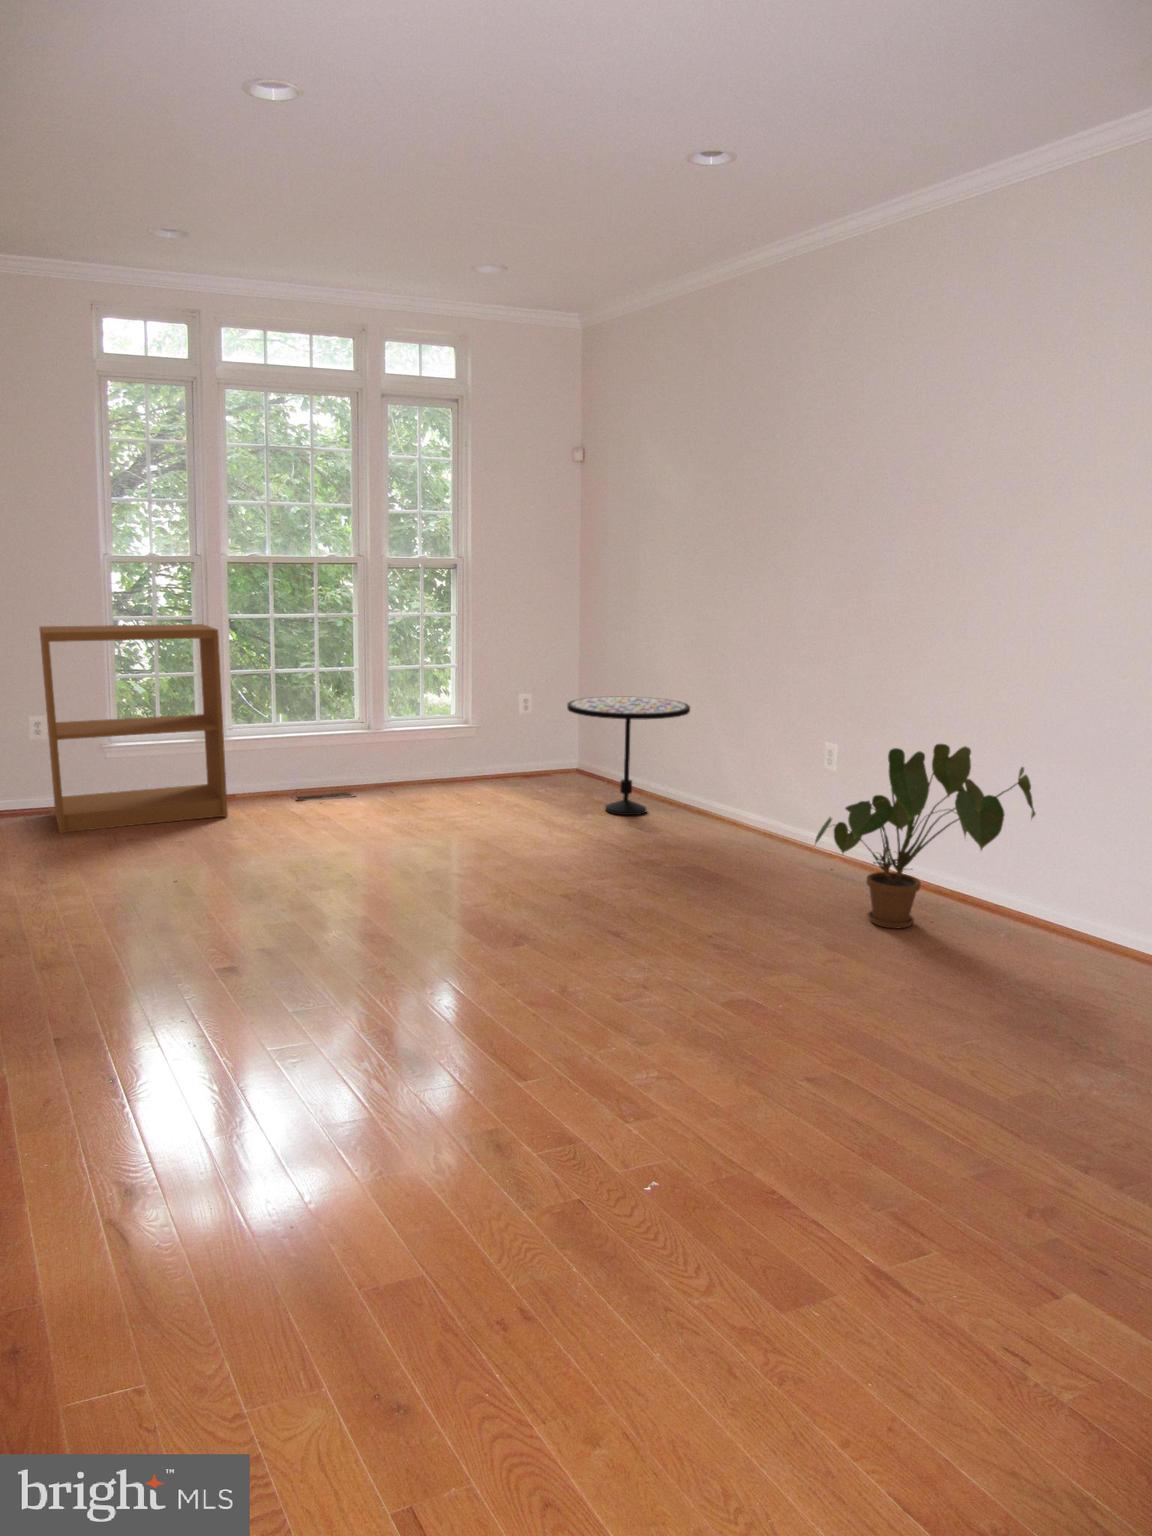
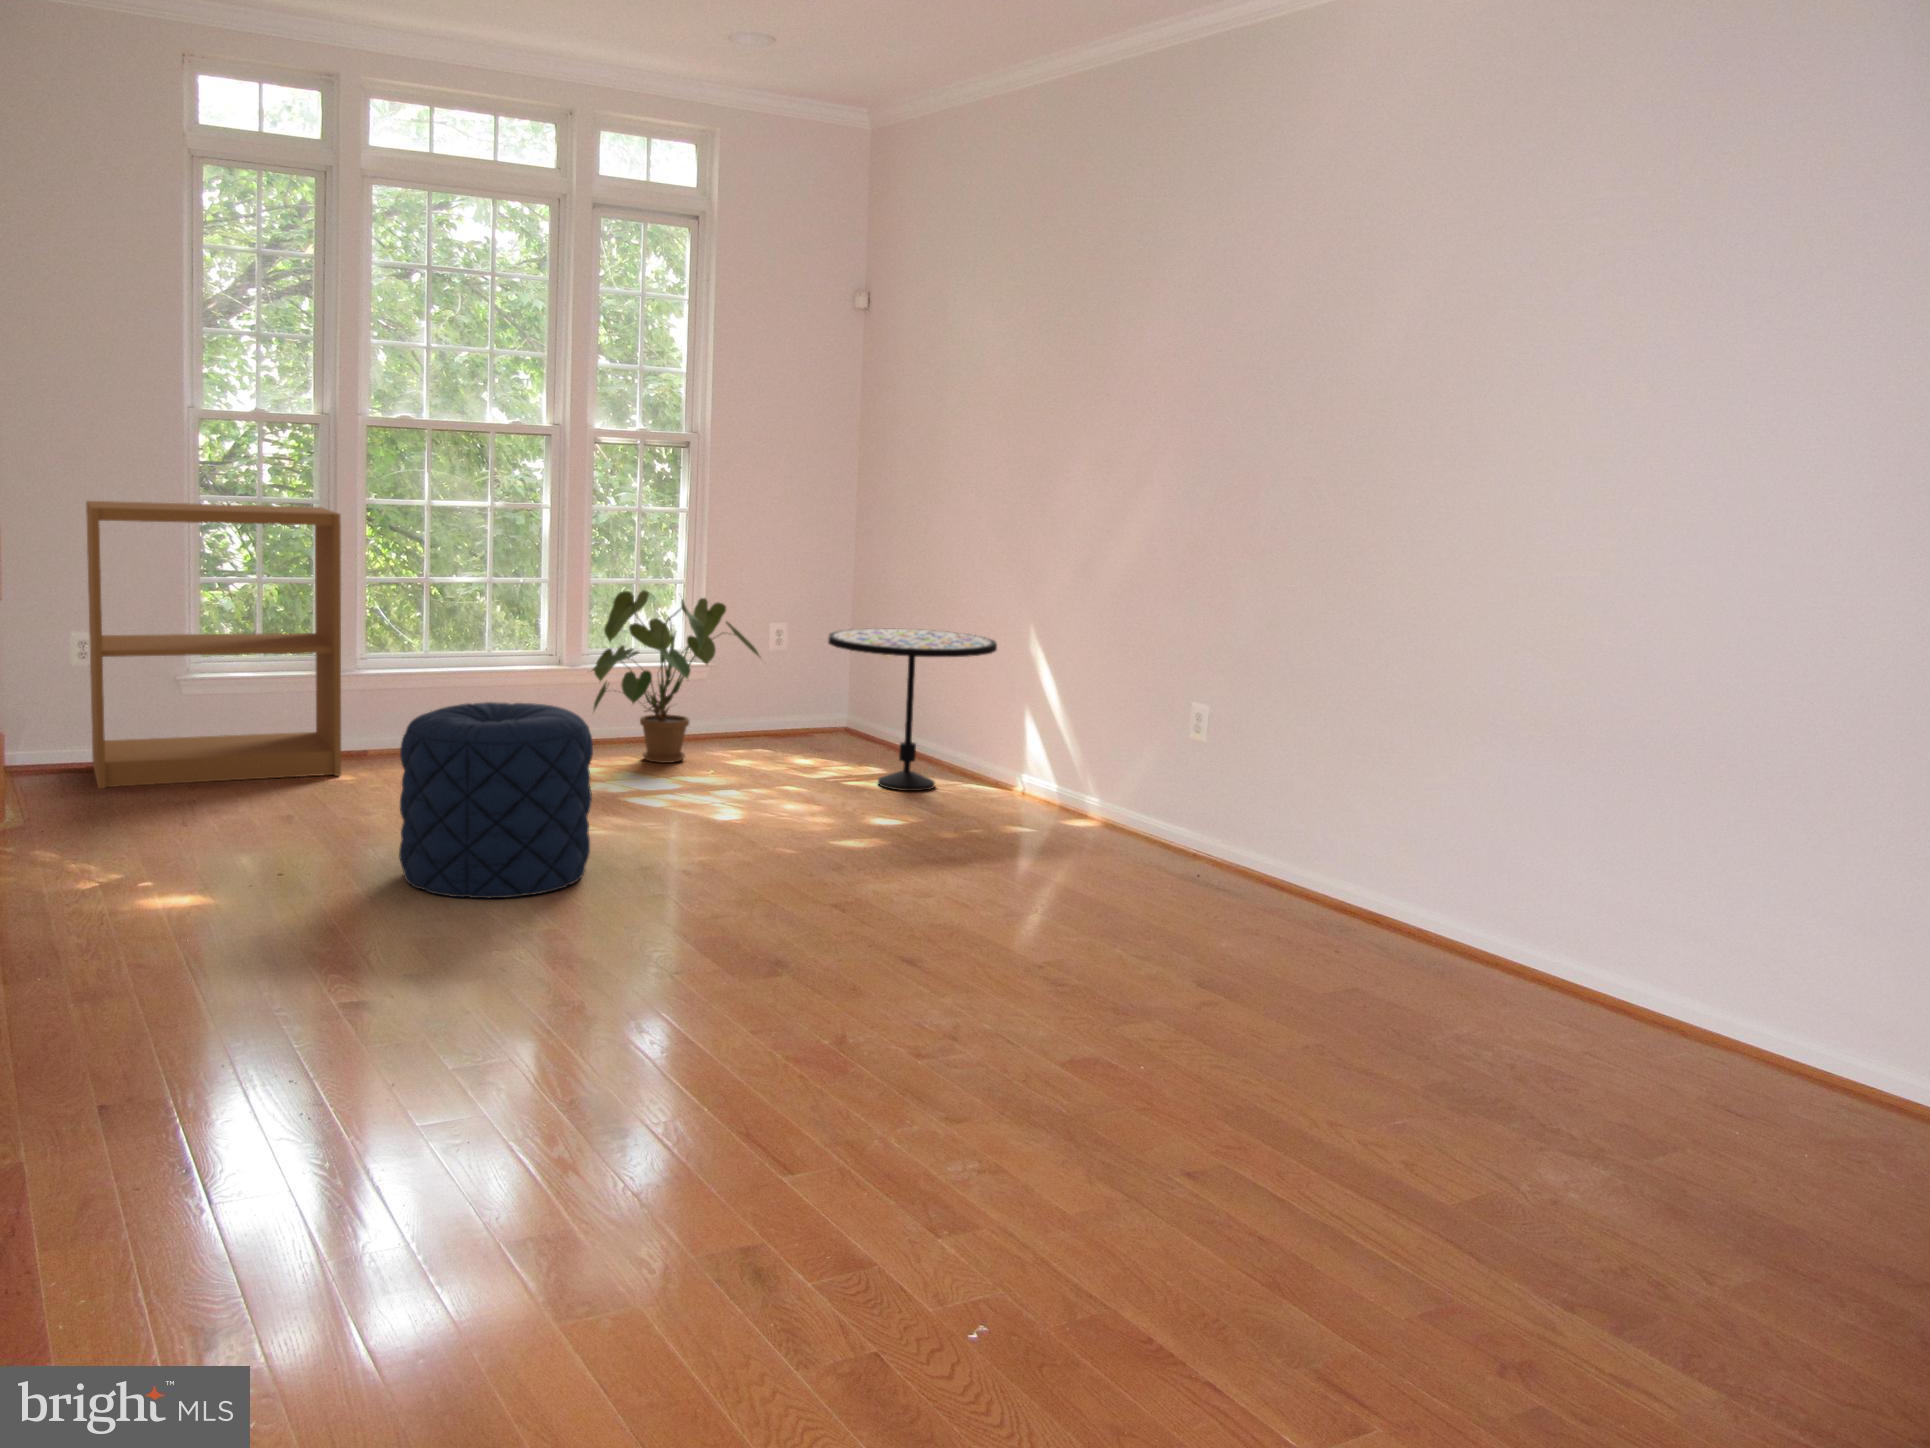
house plant: present [815,744,1035,928] -> present [593,590,760,763]
pouf: none [278,771,418,920] -> present [399,702,593,898]

